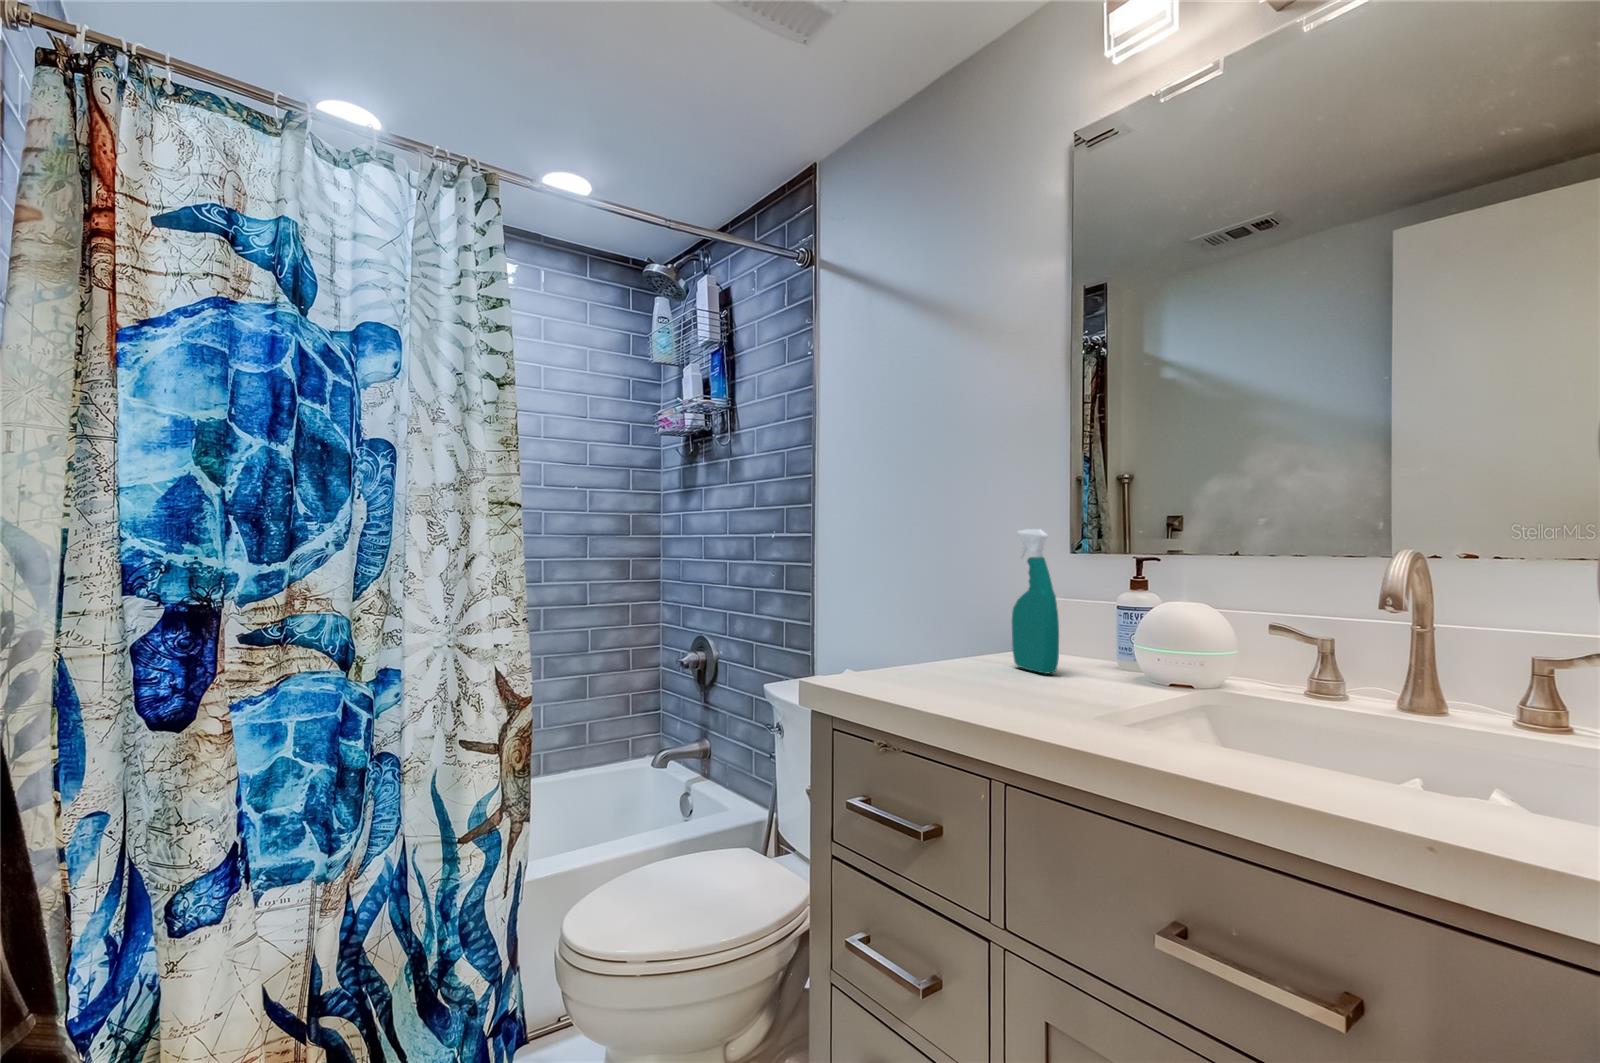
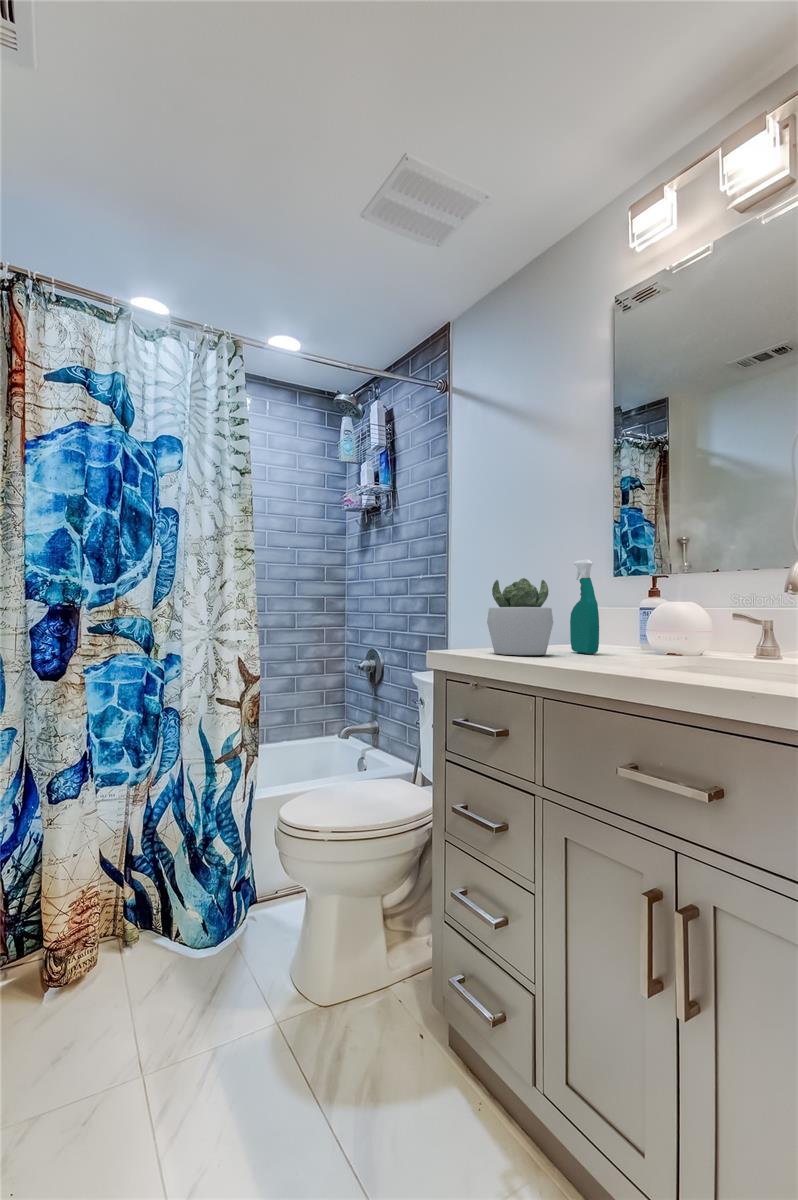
succulent plant: none [895,566,996,688] -> present [487,578,553,655]

